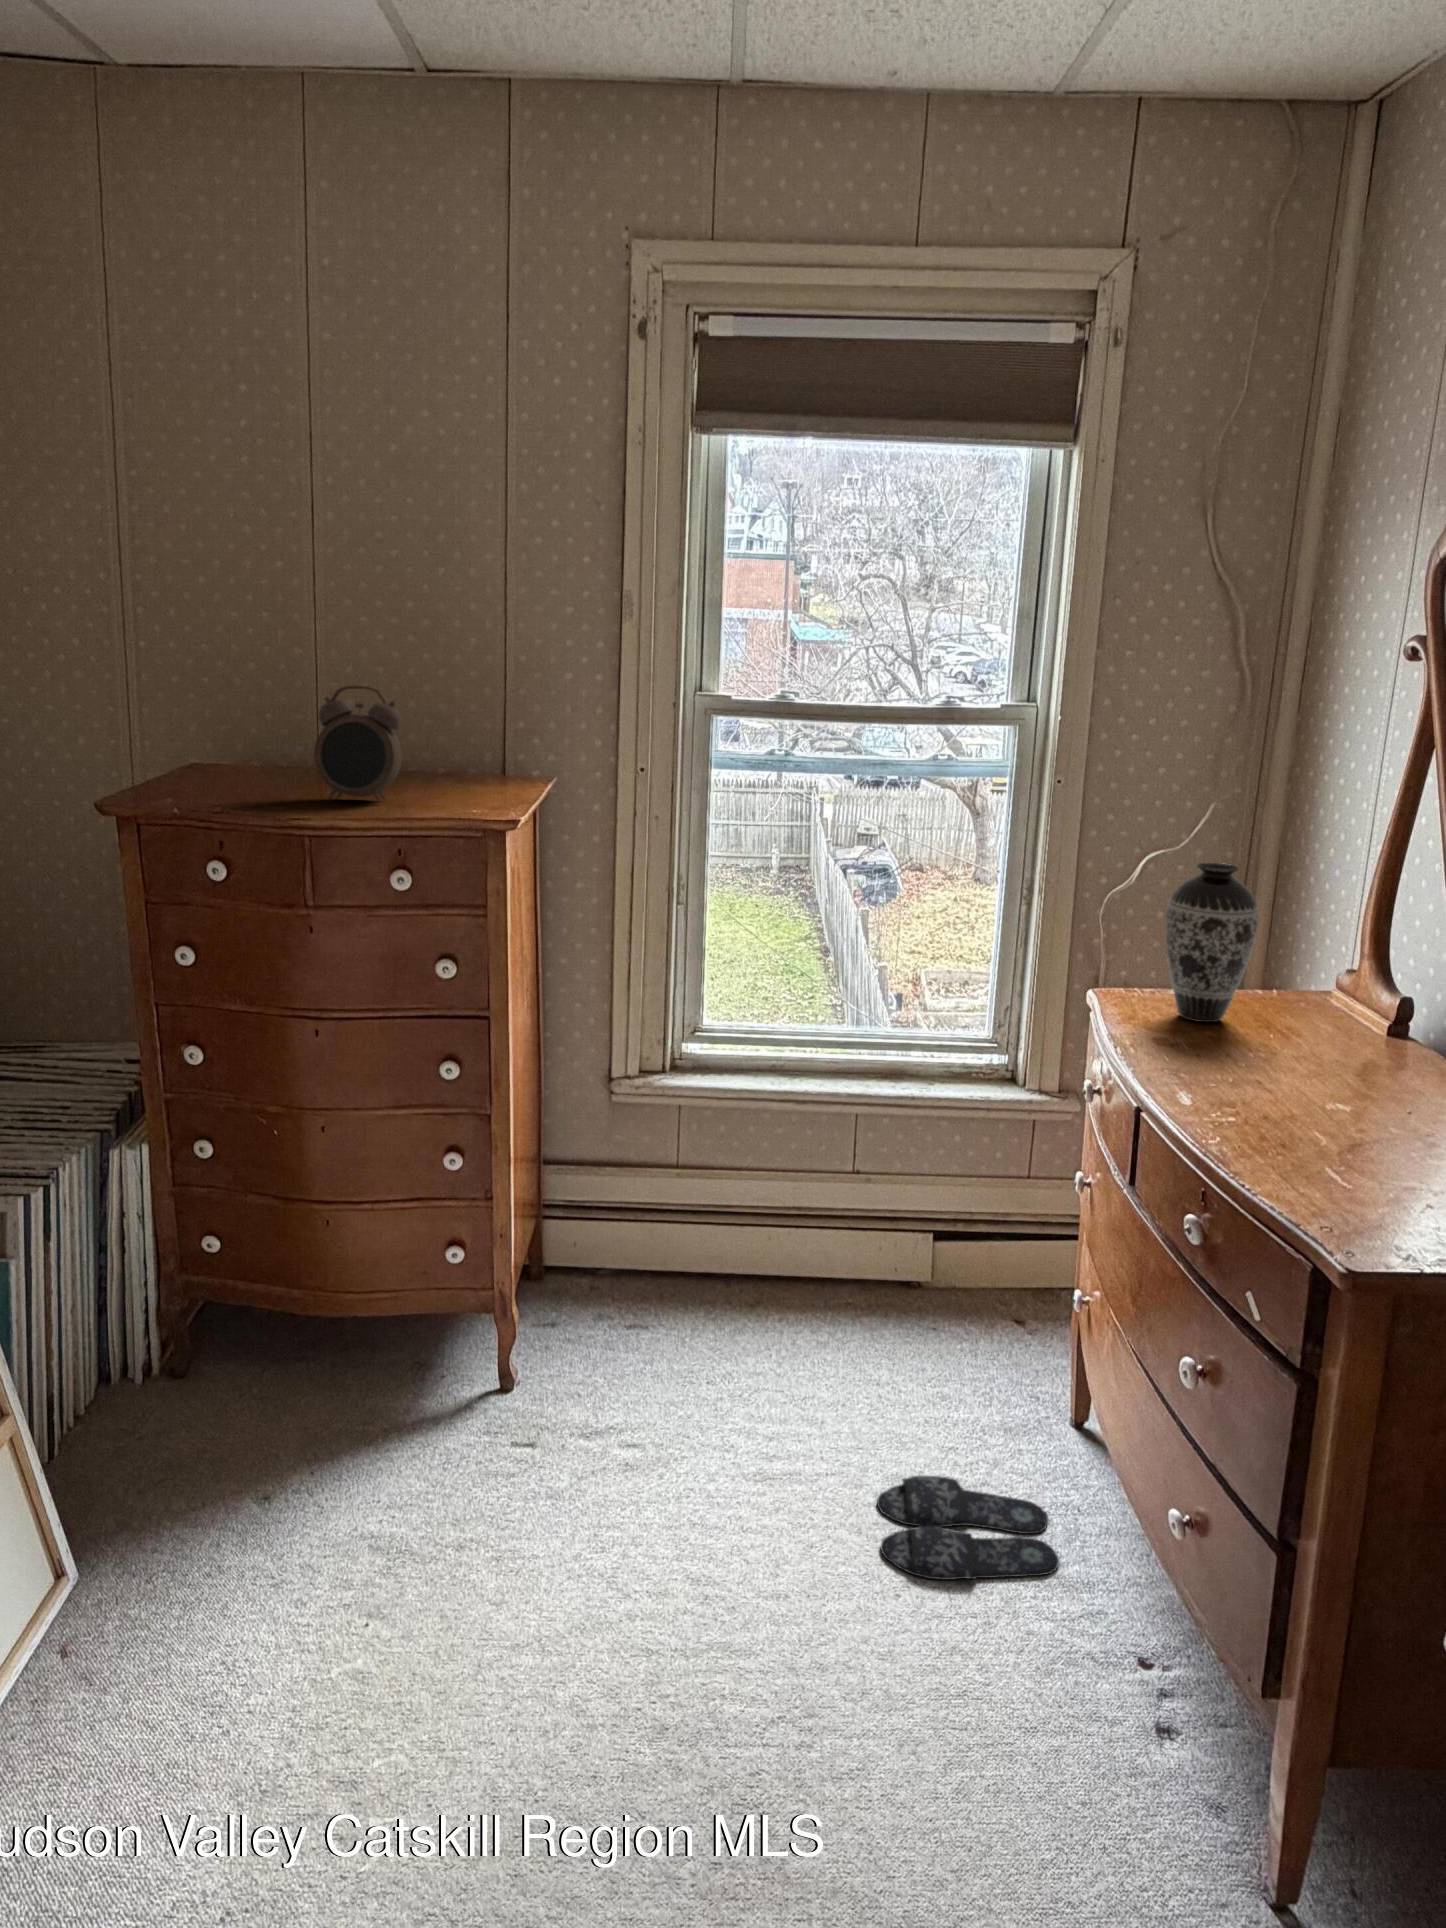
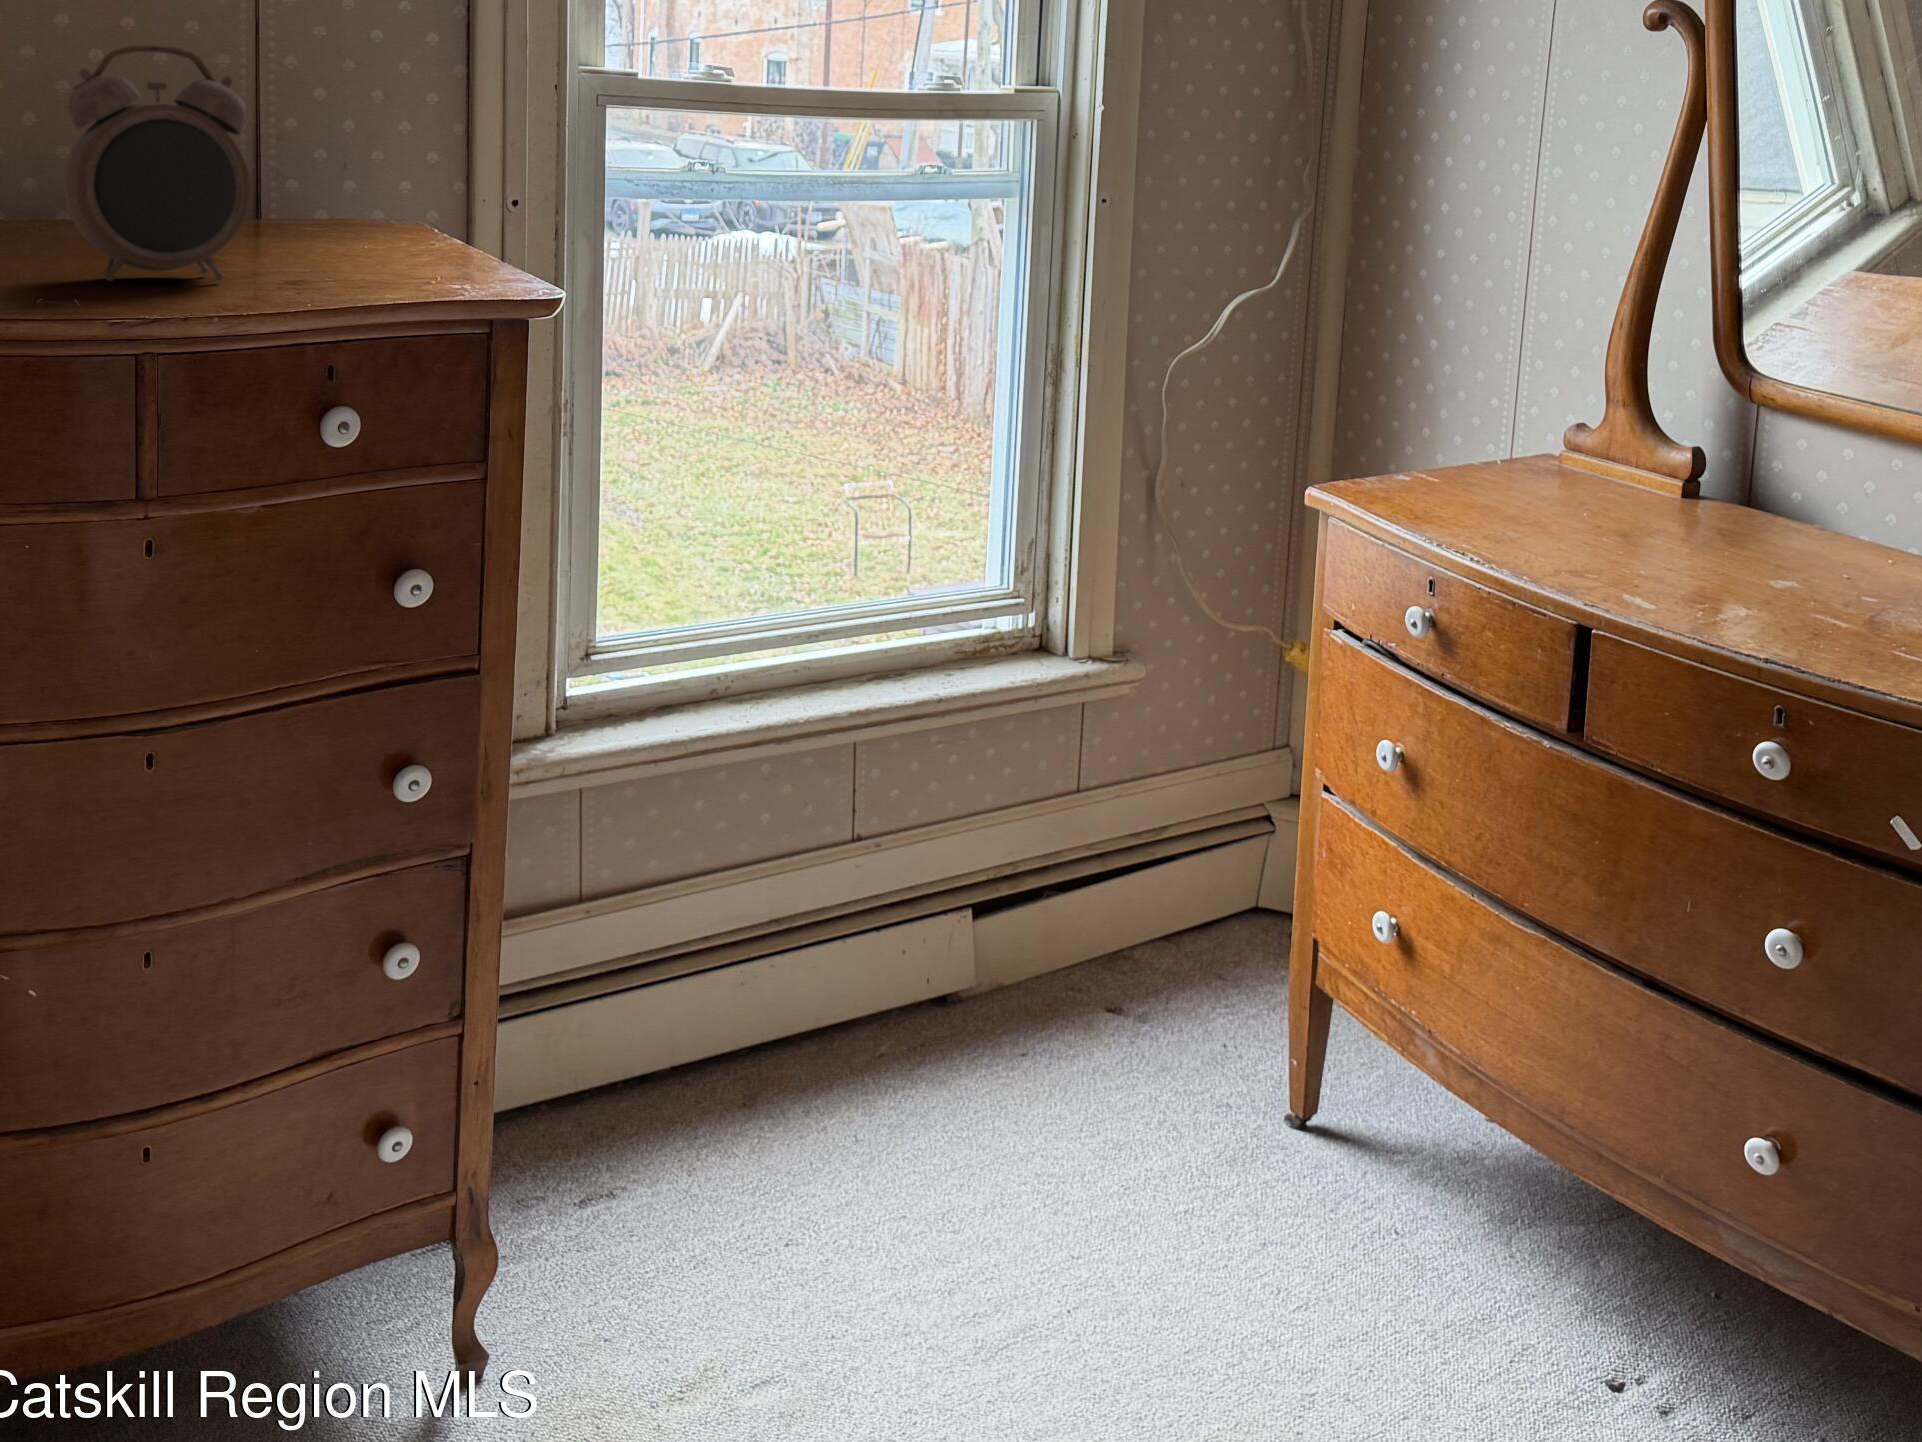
decorative vase: present [1165,863,1260,1022] -> none [1433,291,1555,508]
slippers: present [877,1475,1059,1580] -> none [1177,1243,1457,1402]

